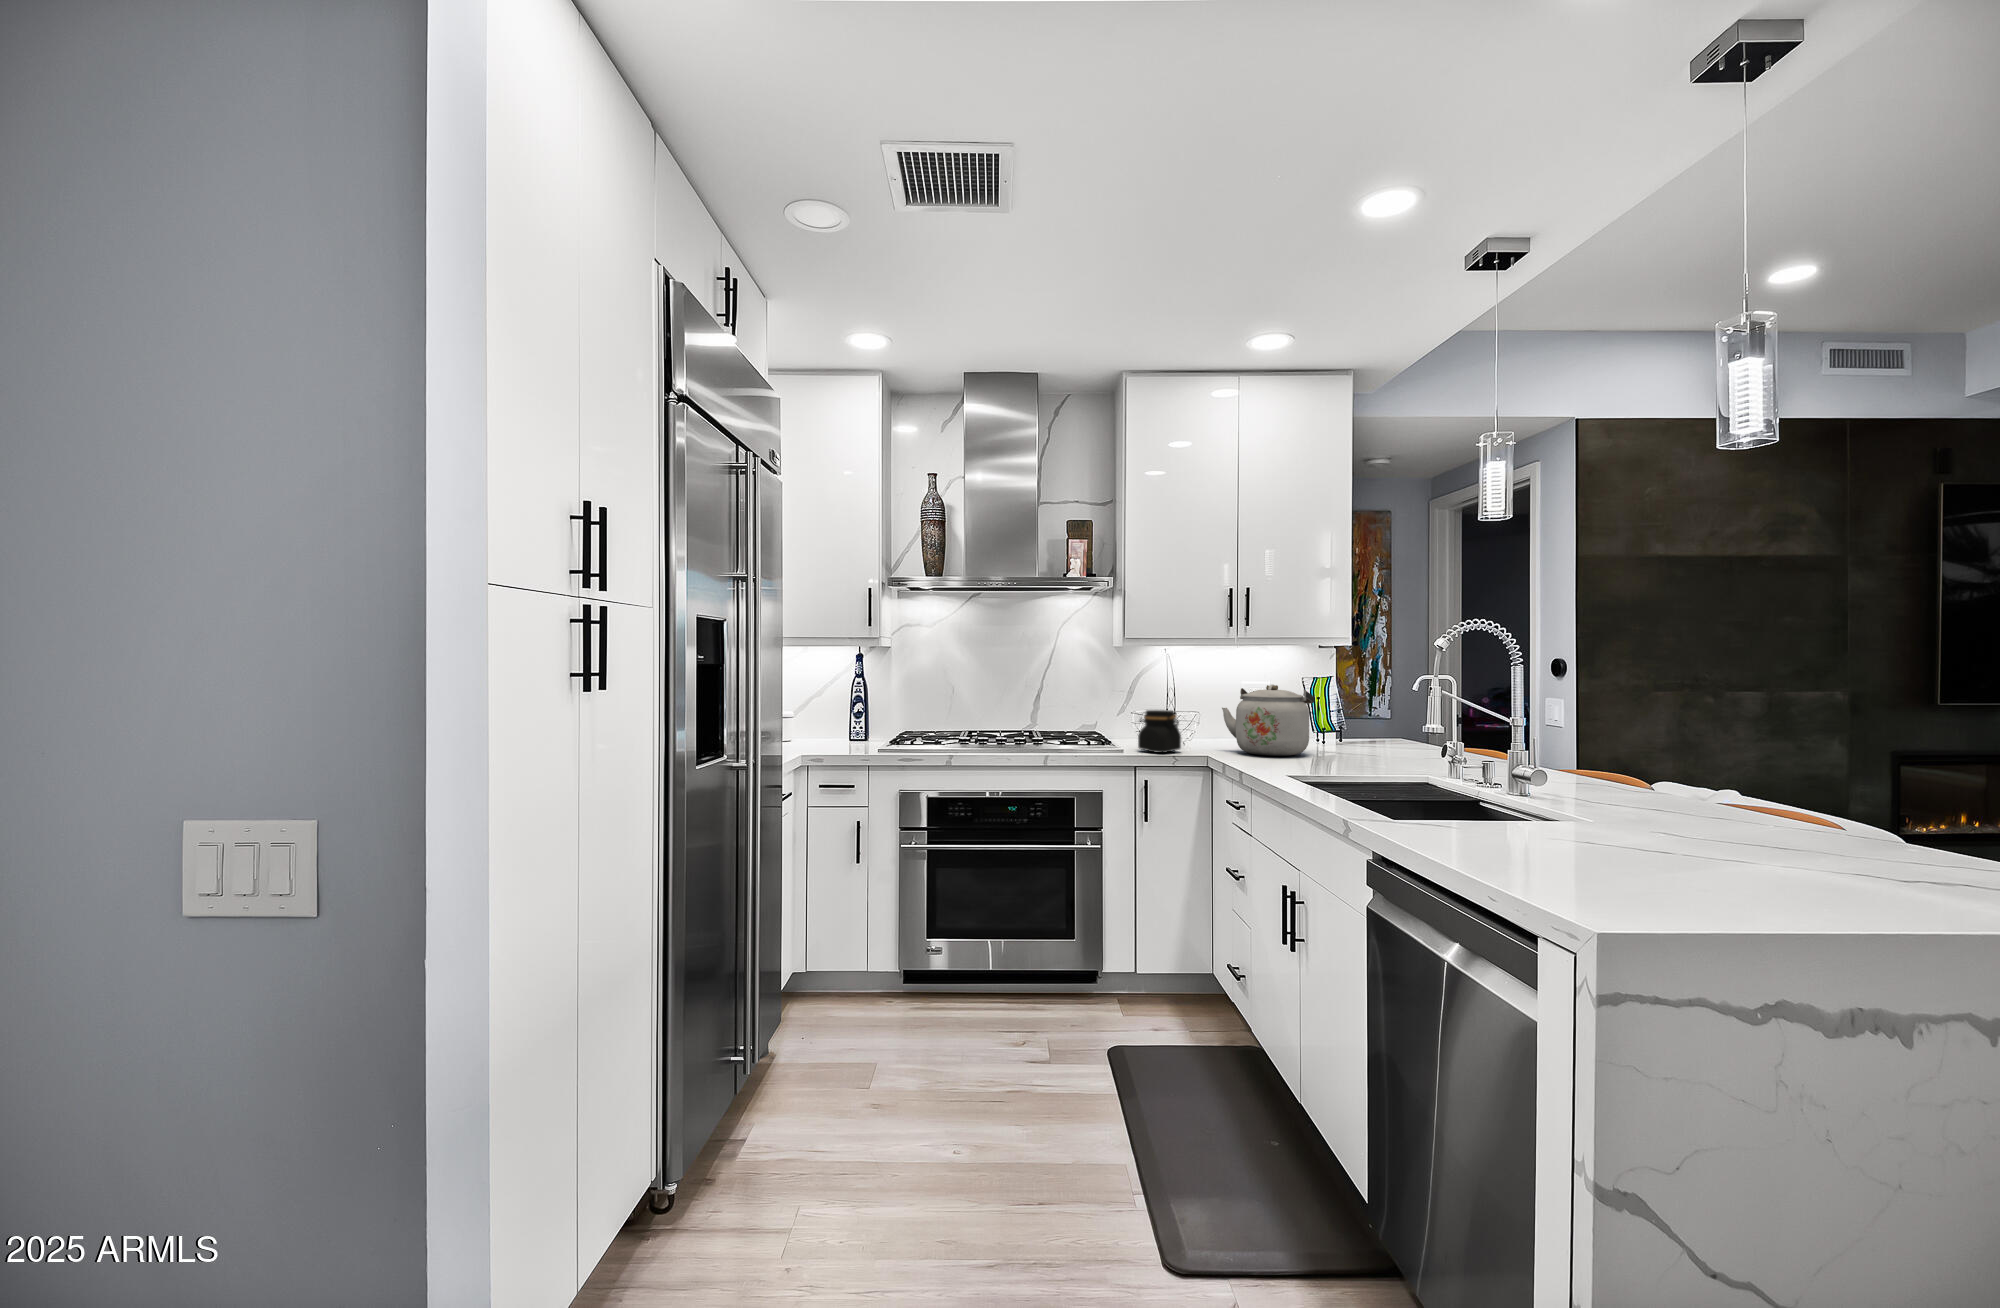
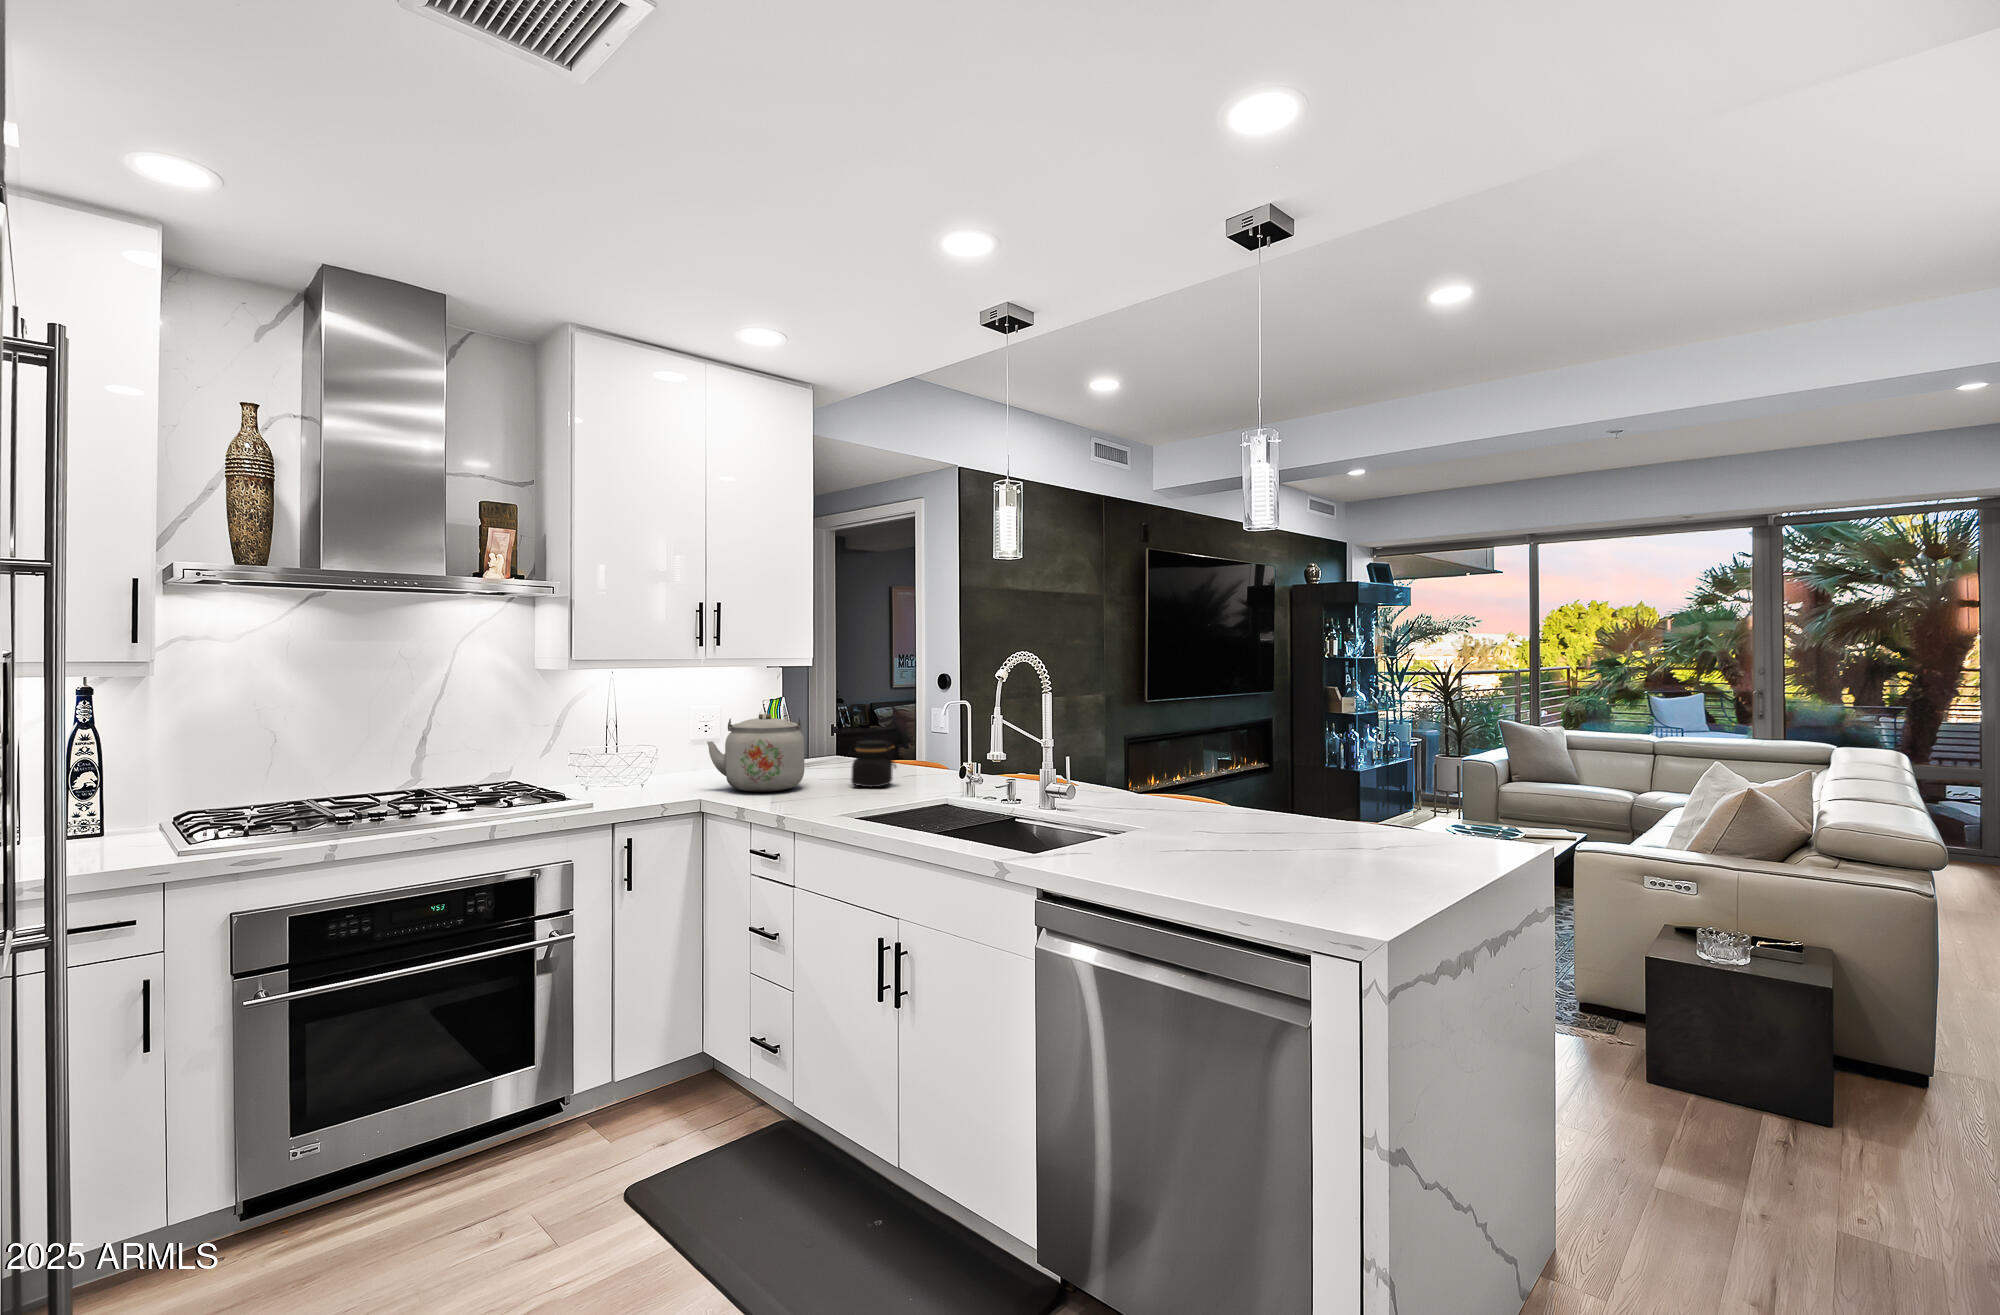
jar: present [1138,710,1181,753] -> present [848,740,896,787]

